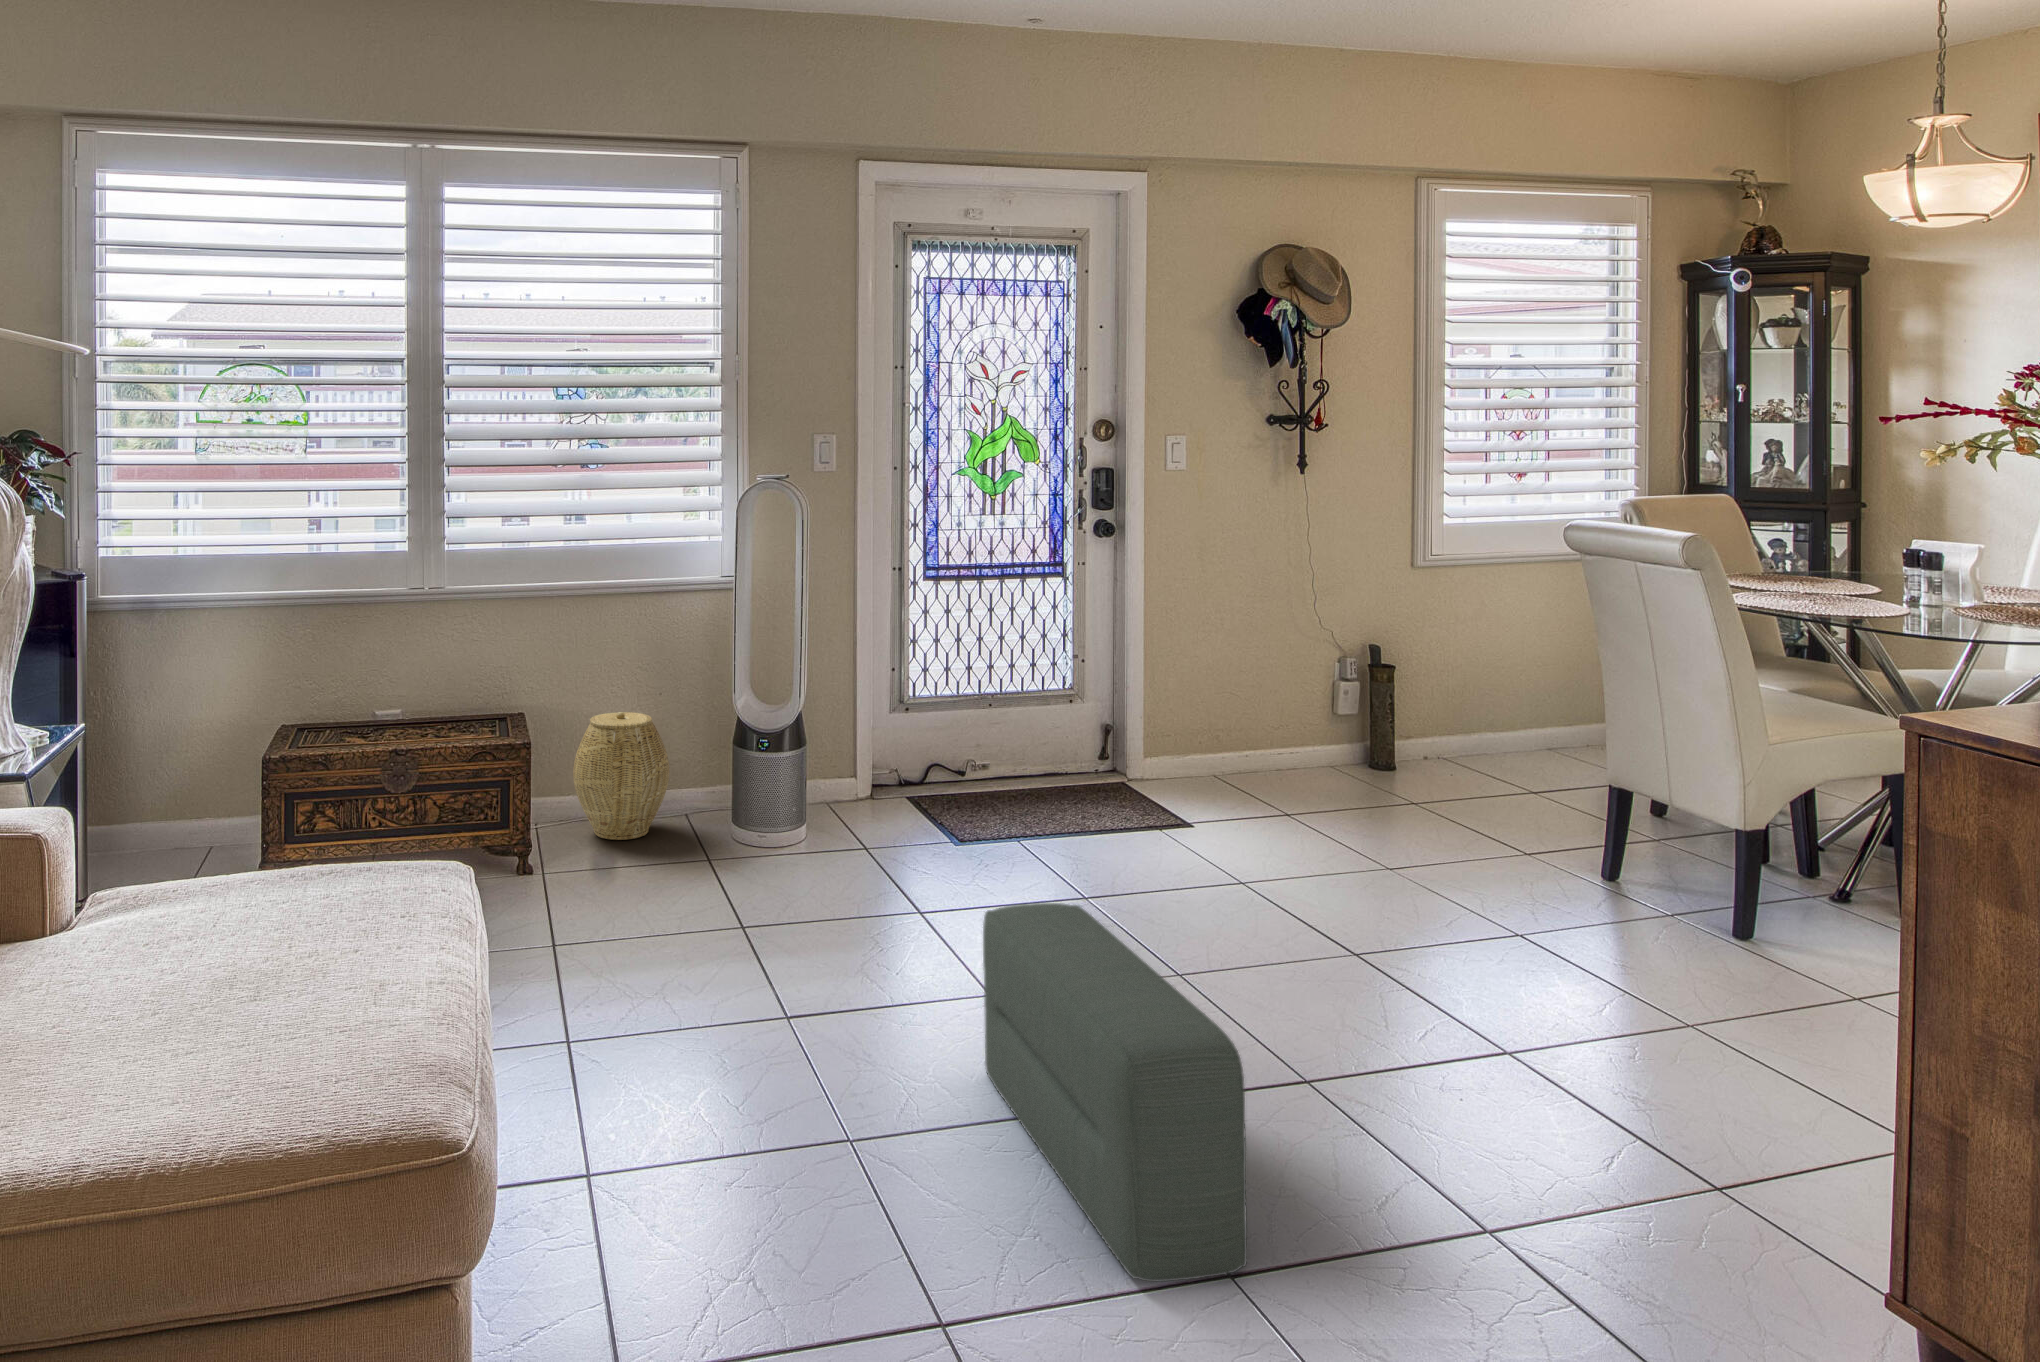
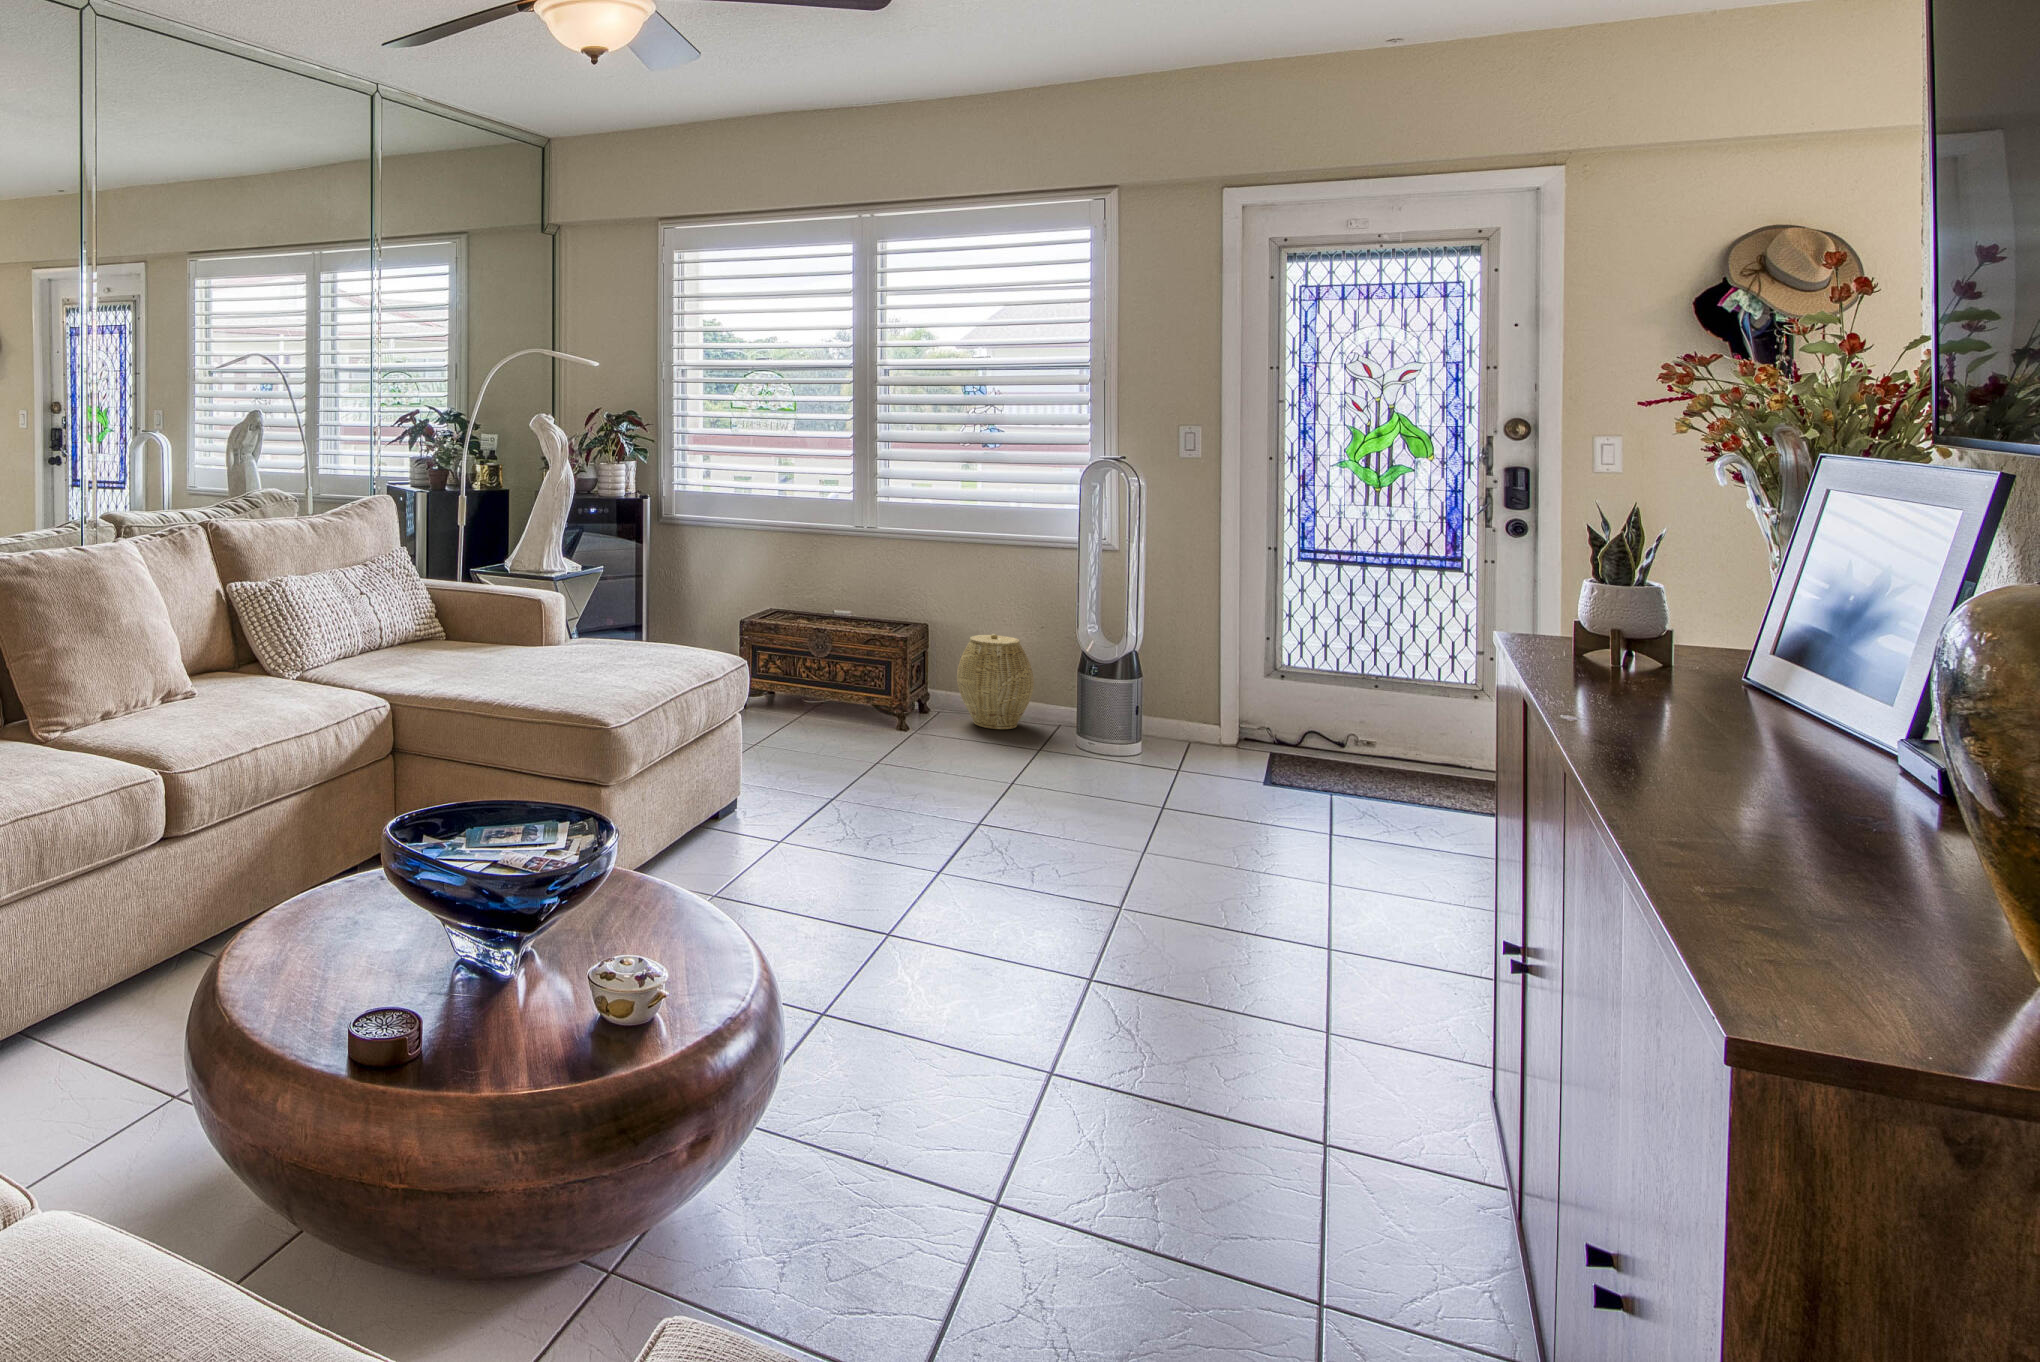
pouf: present [983,903,1247,1282] -> none [961,762,1104,971]

